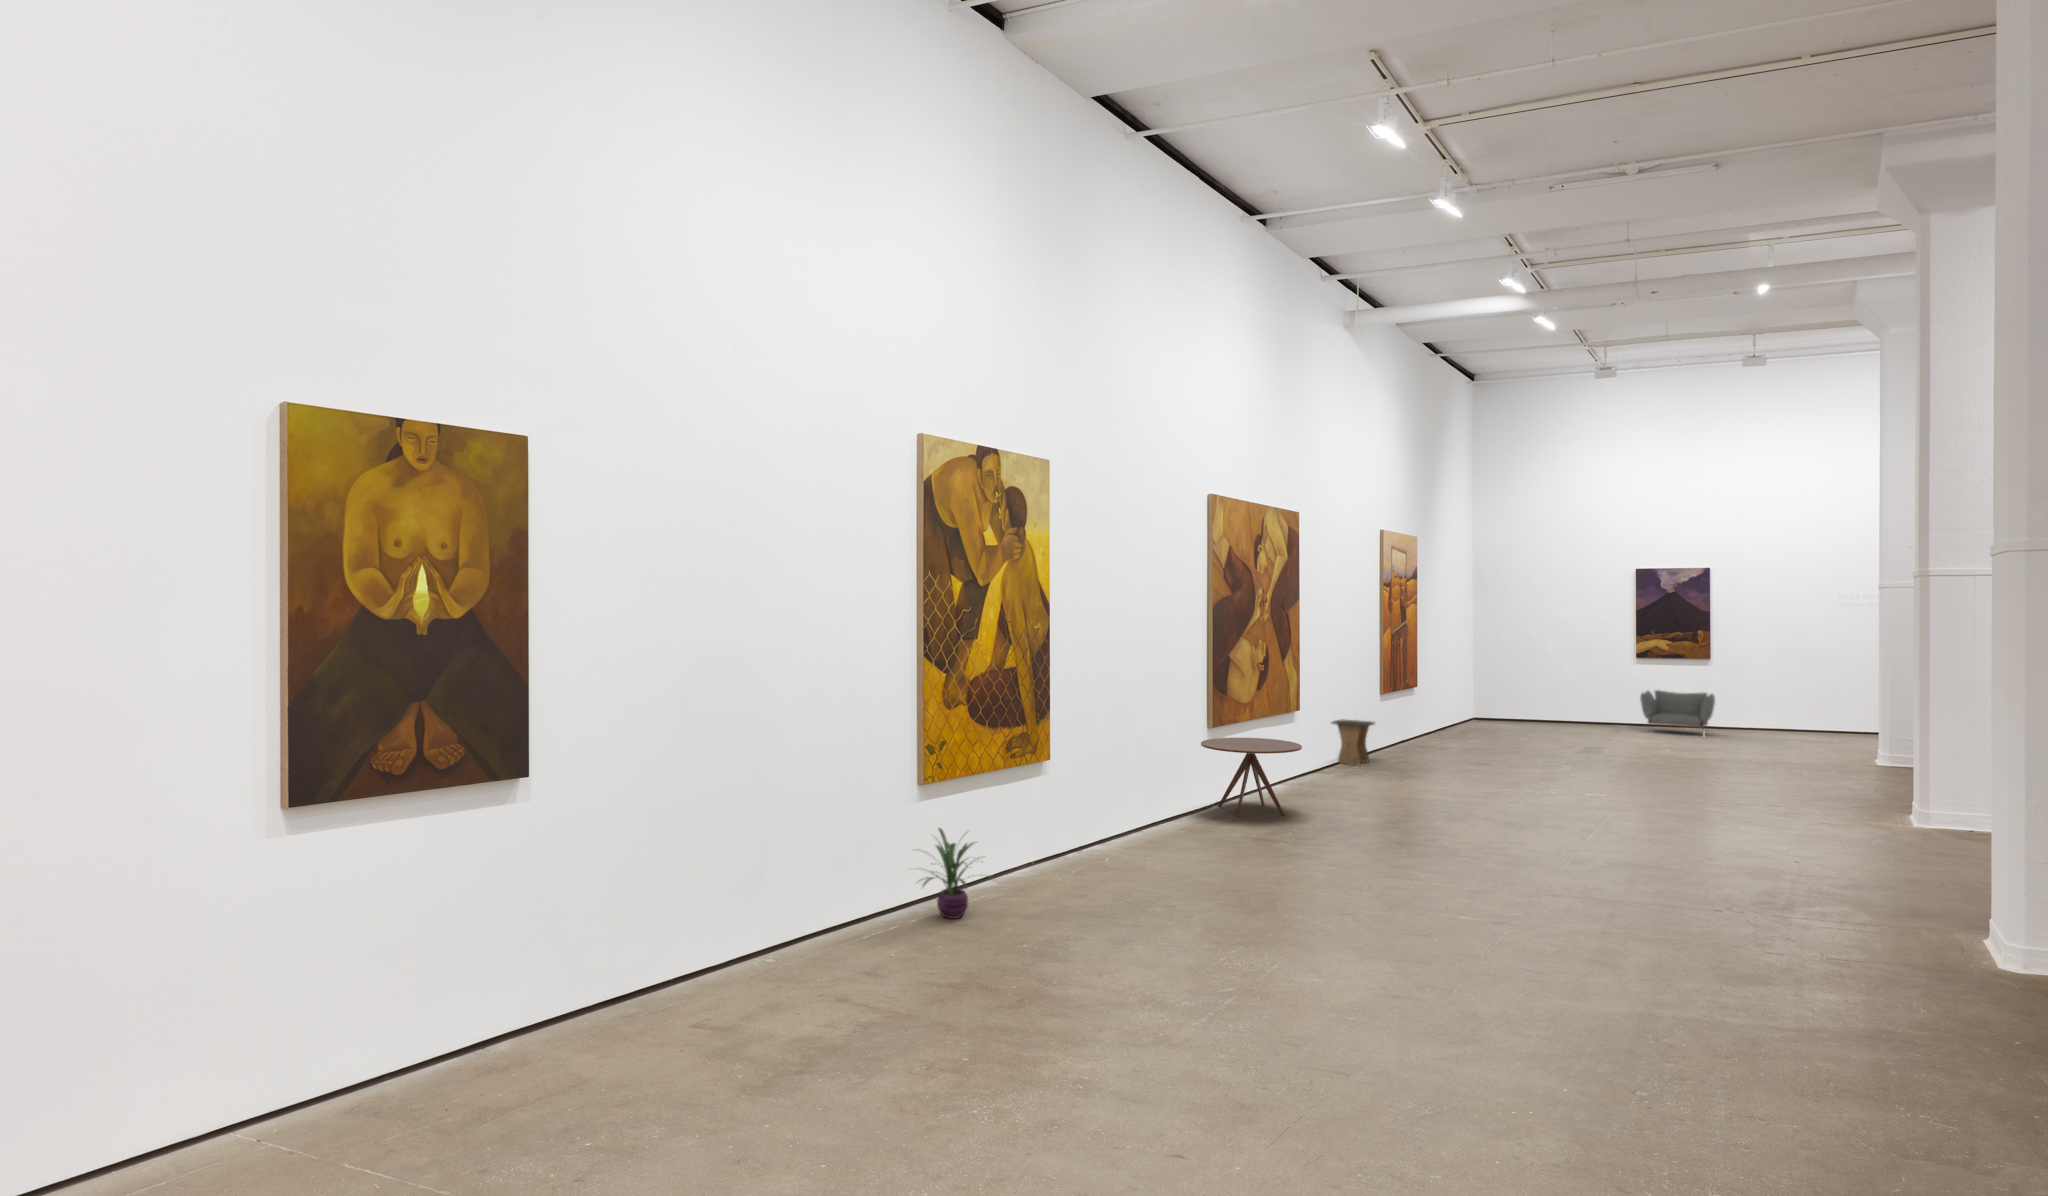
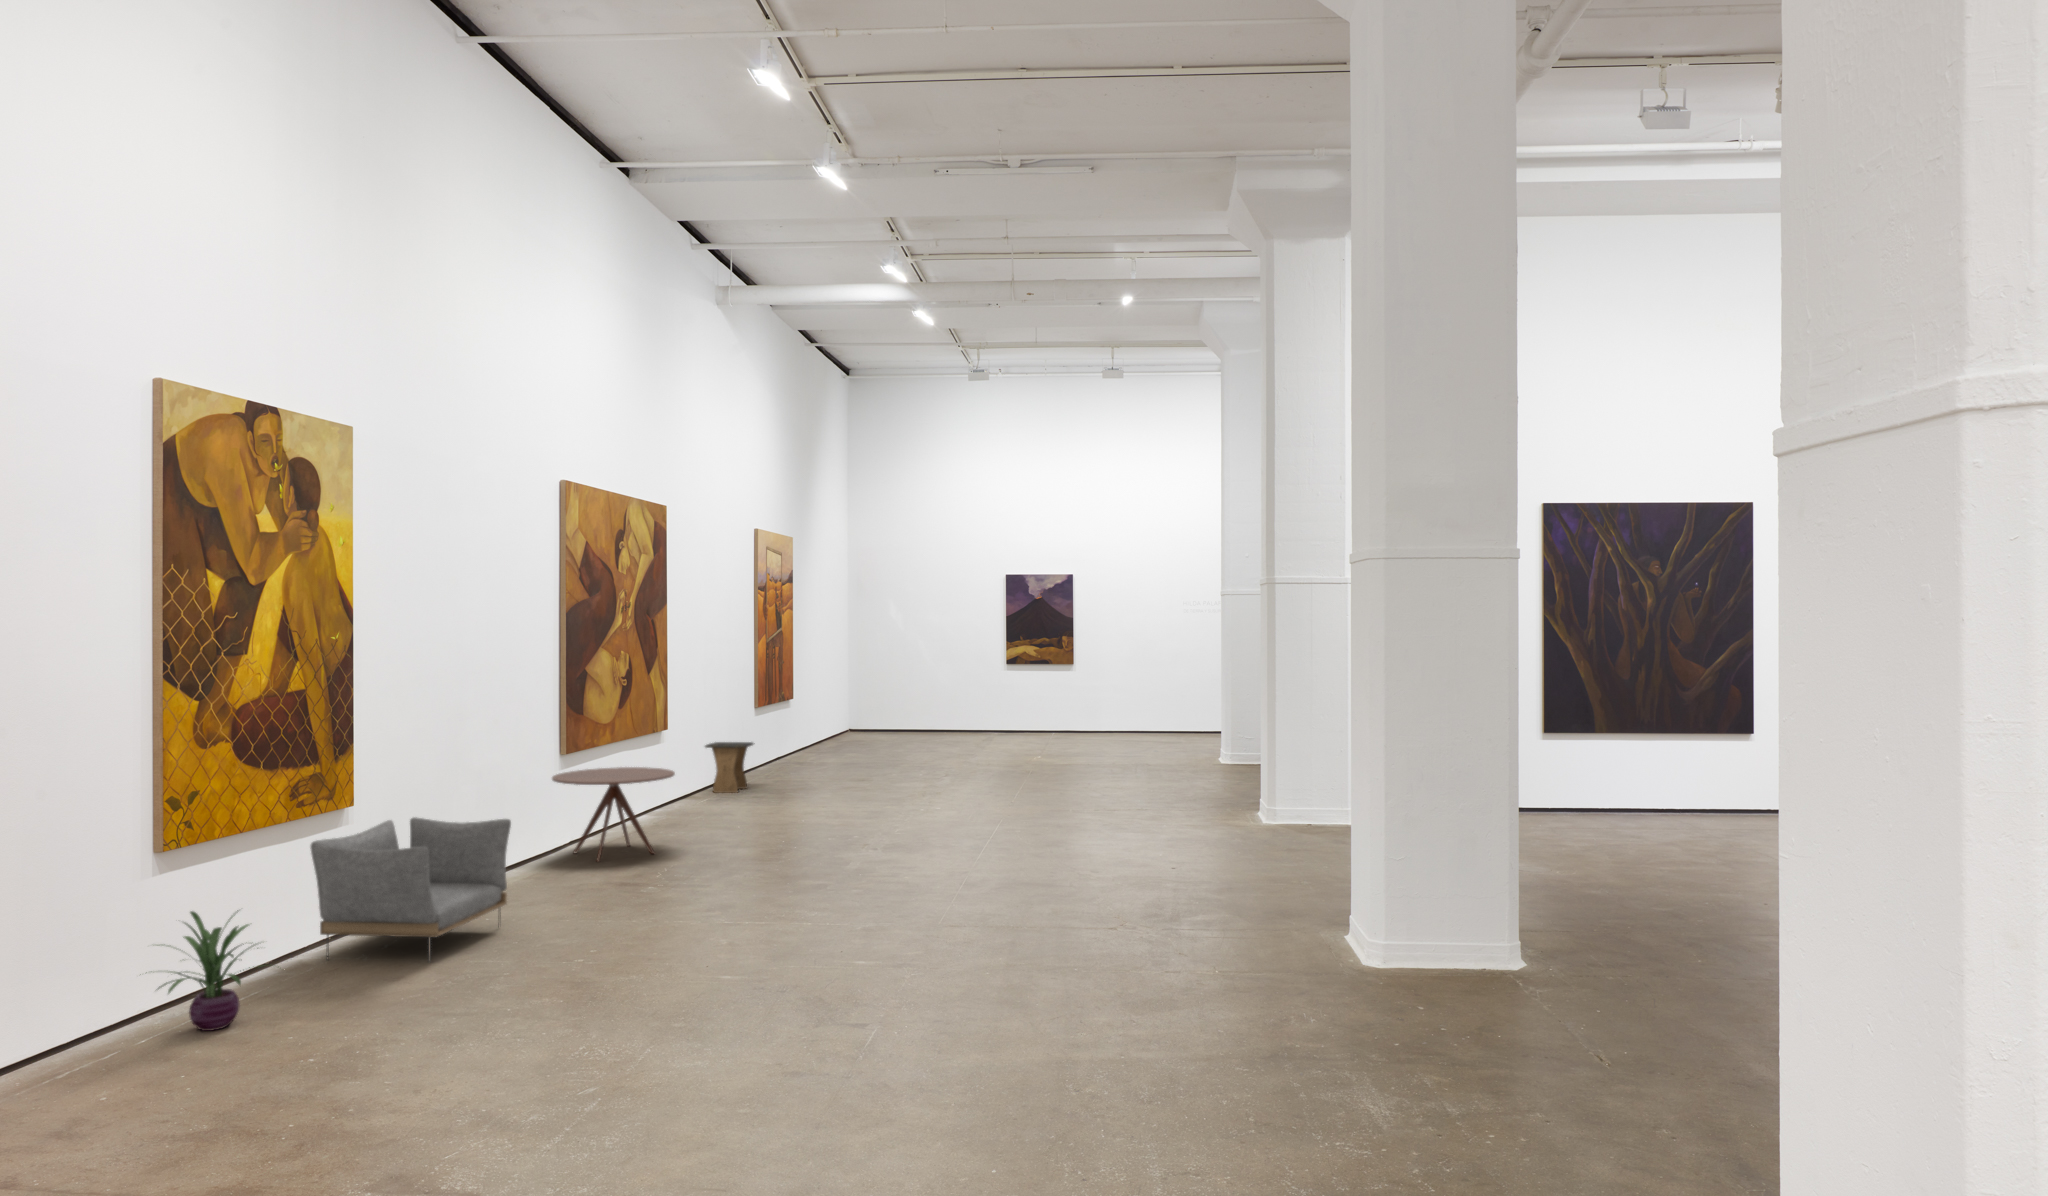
armchair: present [1640,690,1715,729] -> present [310,817,511,961]

